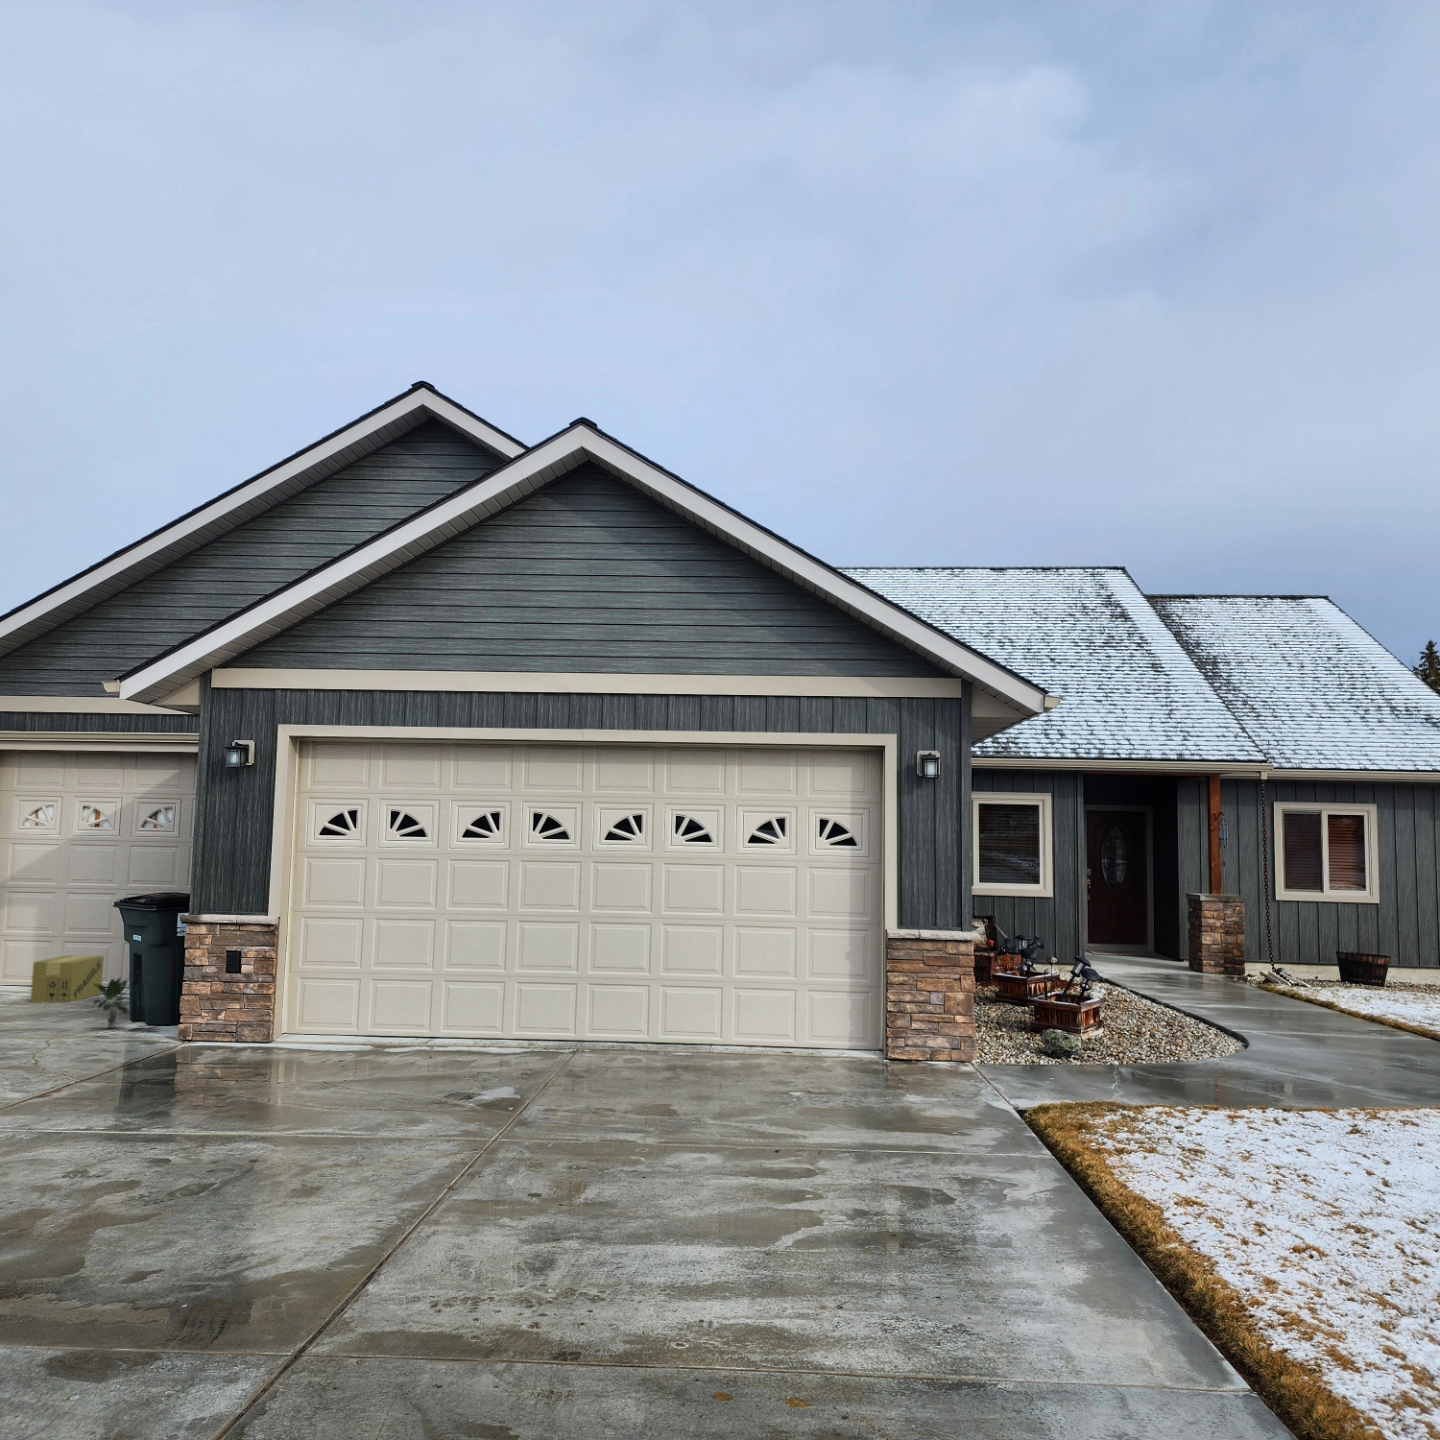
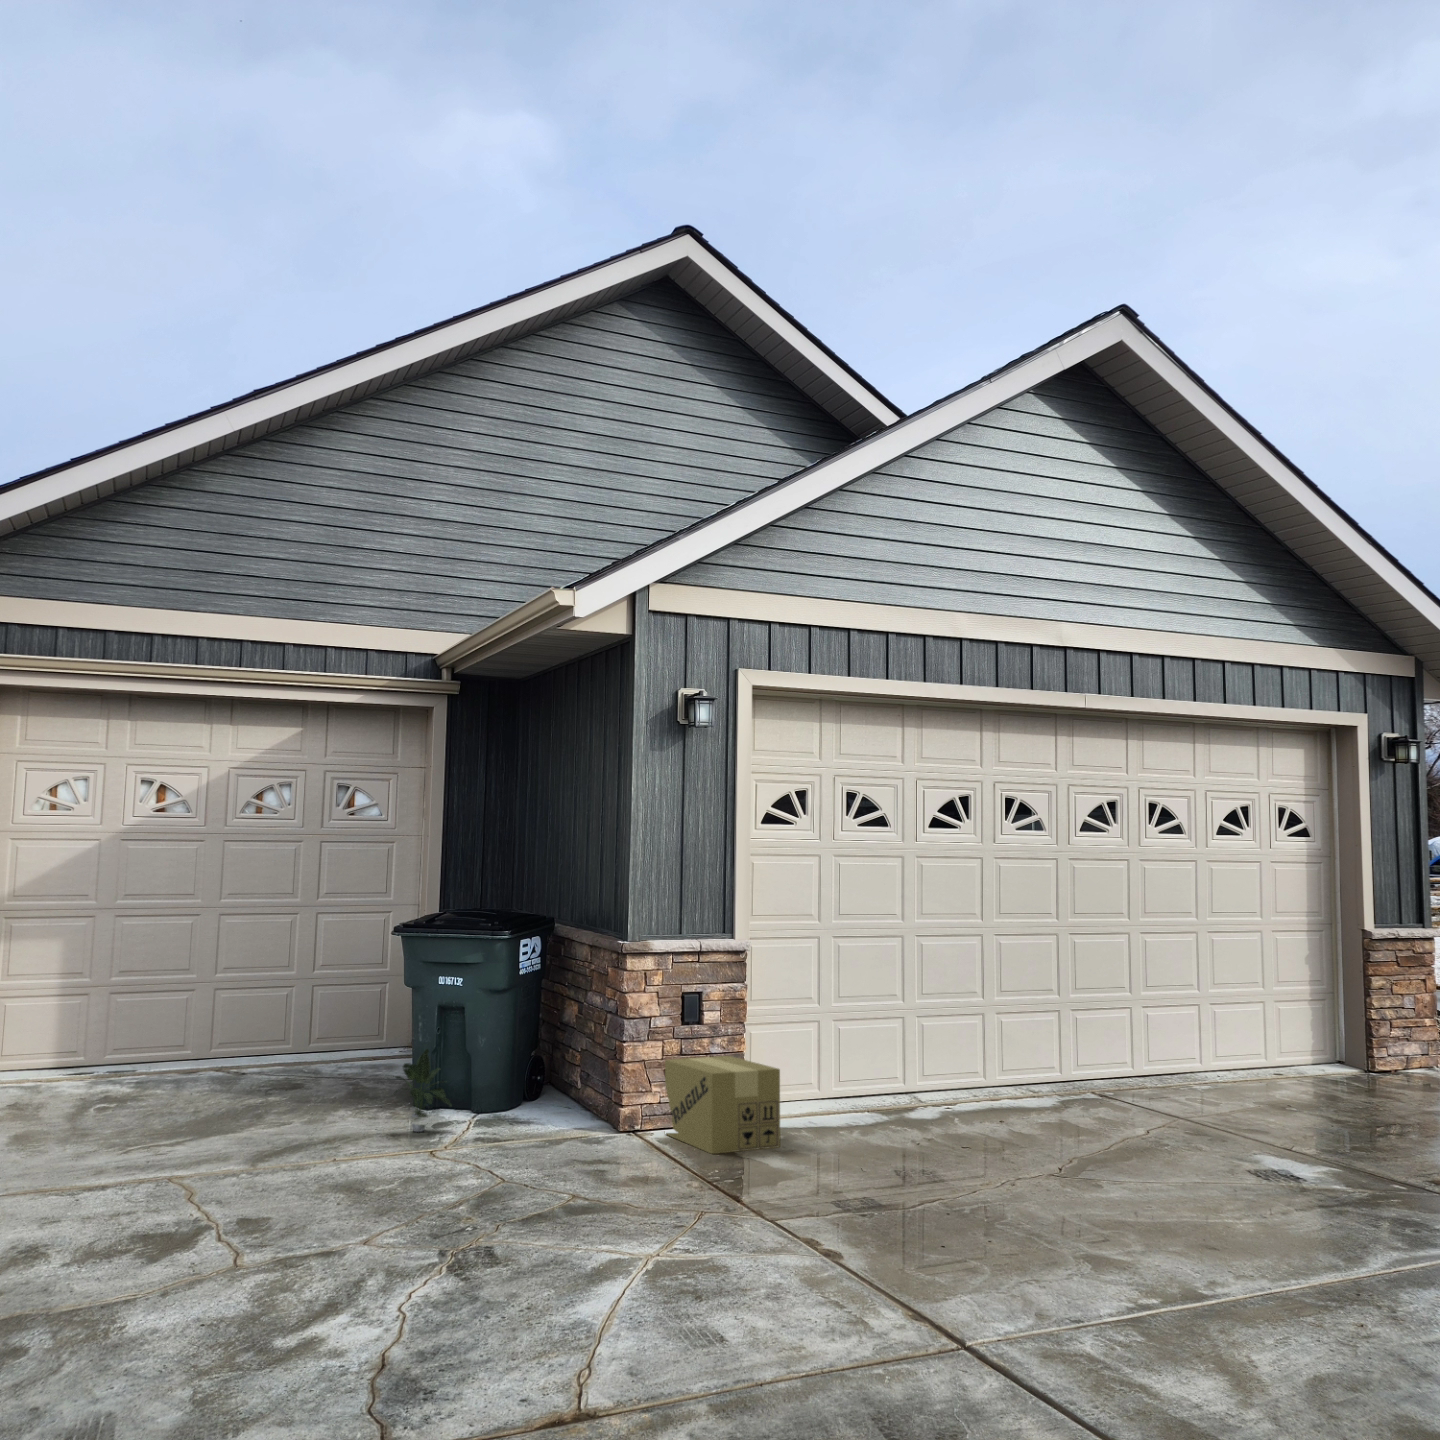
cardboard box: present [31,955,104,1003] -> present [665,1056,780,1154]

